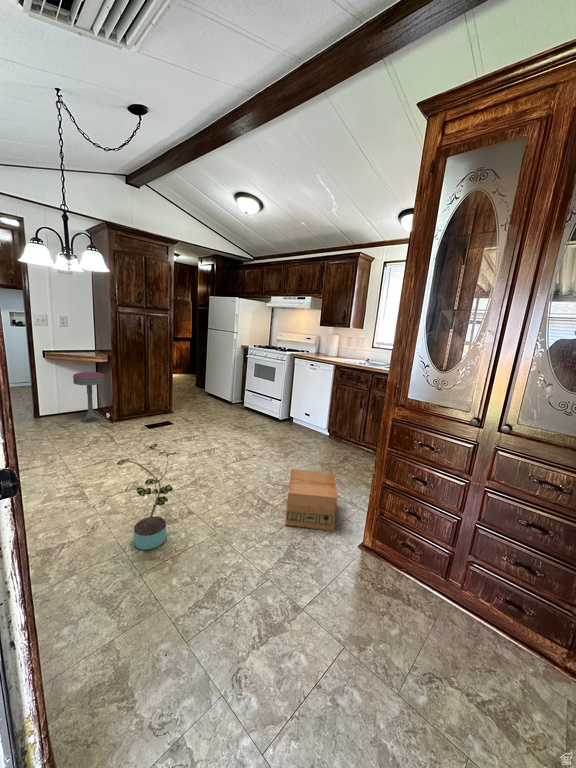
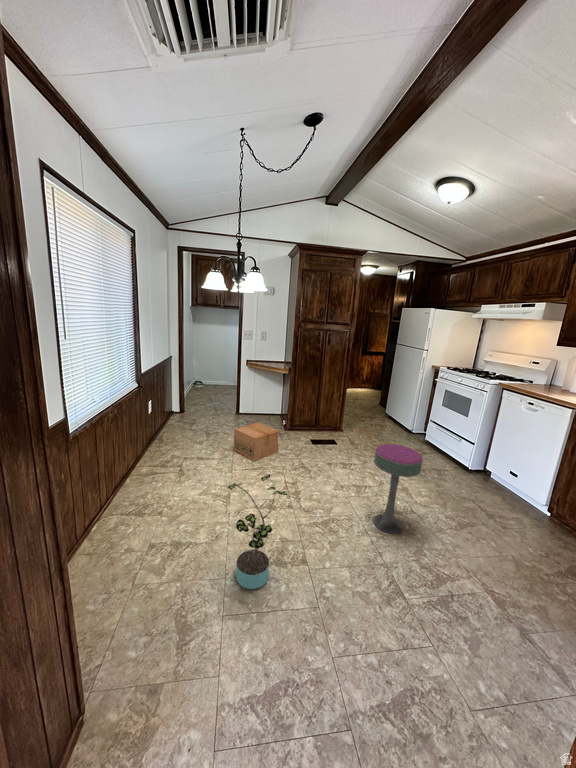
bar stool: present [73,372,104,422] -> present [373,444,423,534]
cardboard box: present [285,469,338,531] -> present [234,422,279,461]

